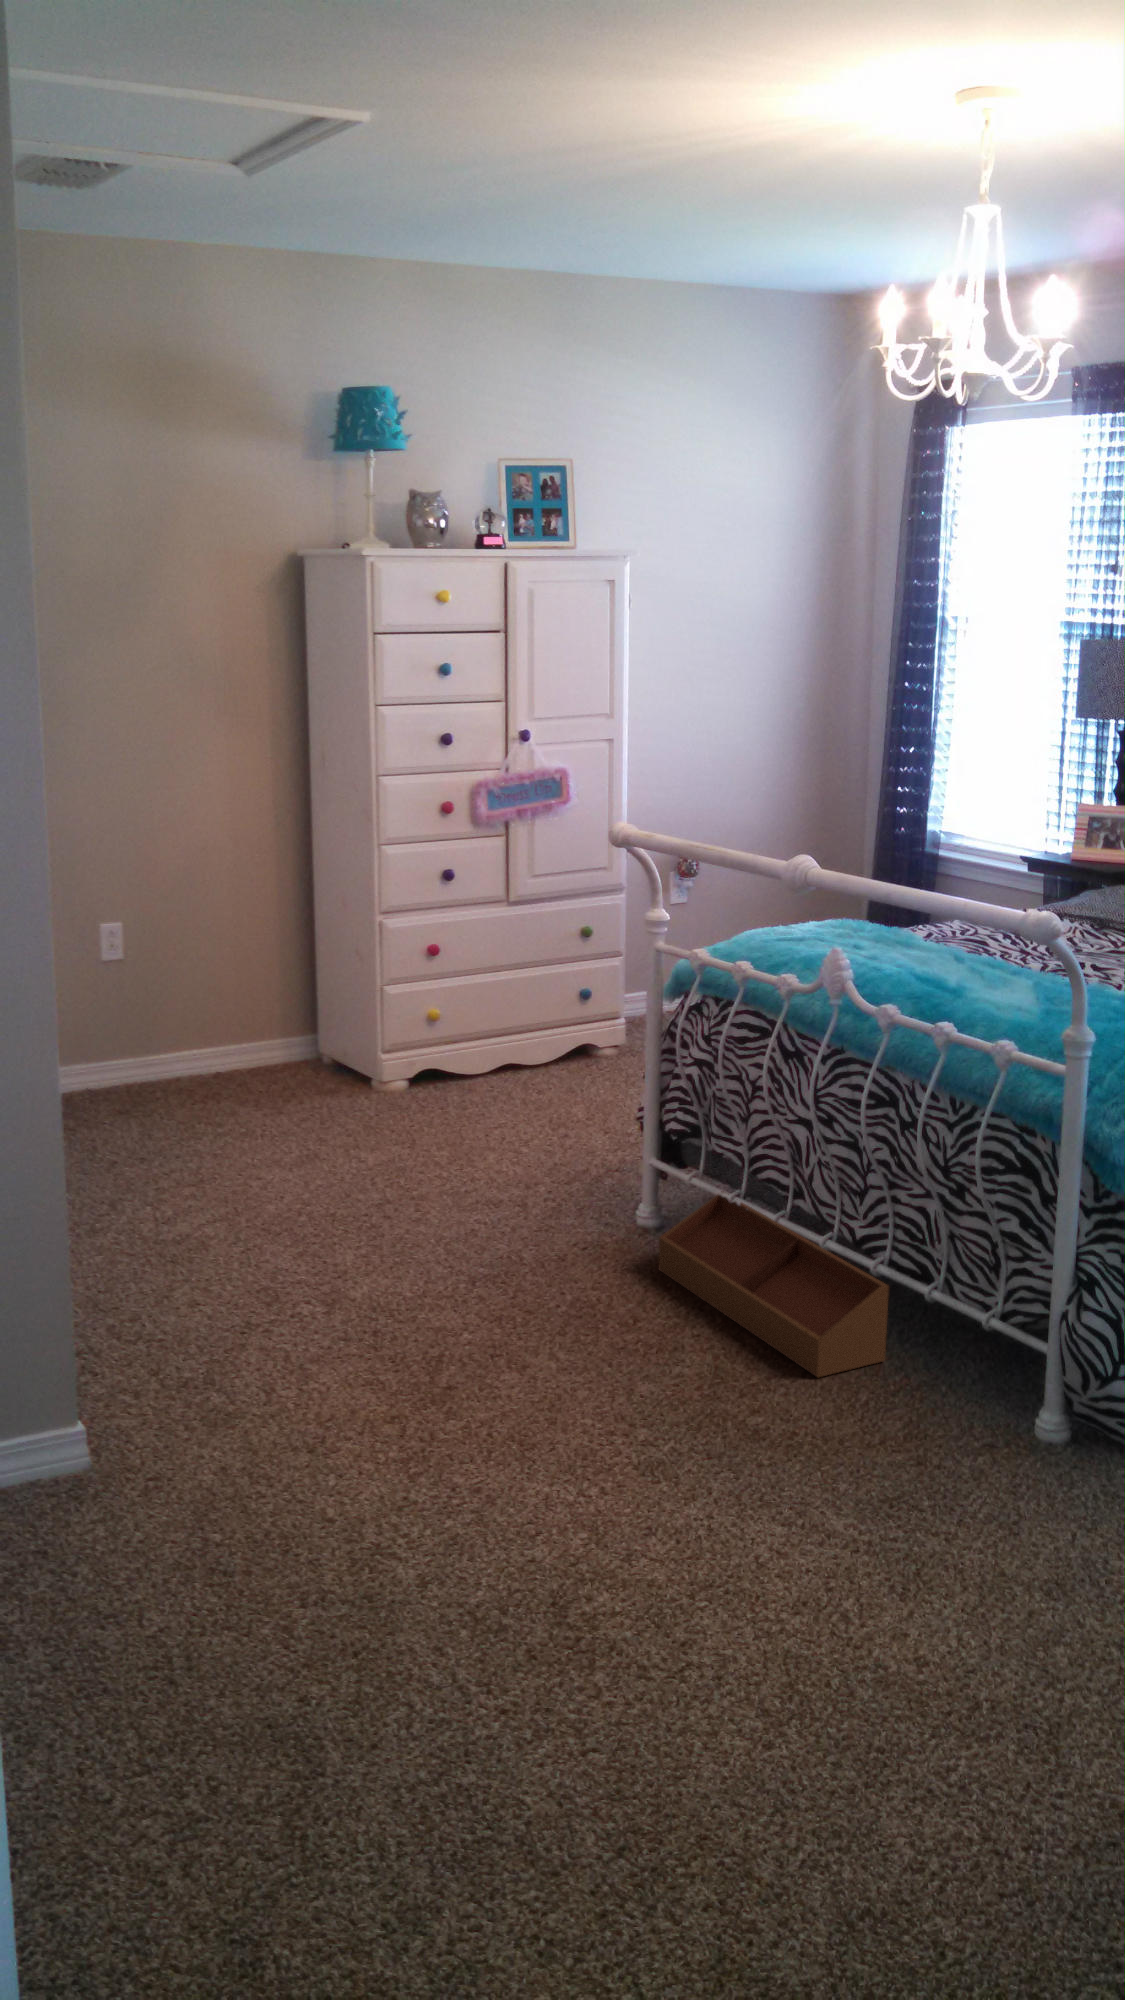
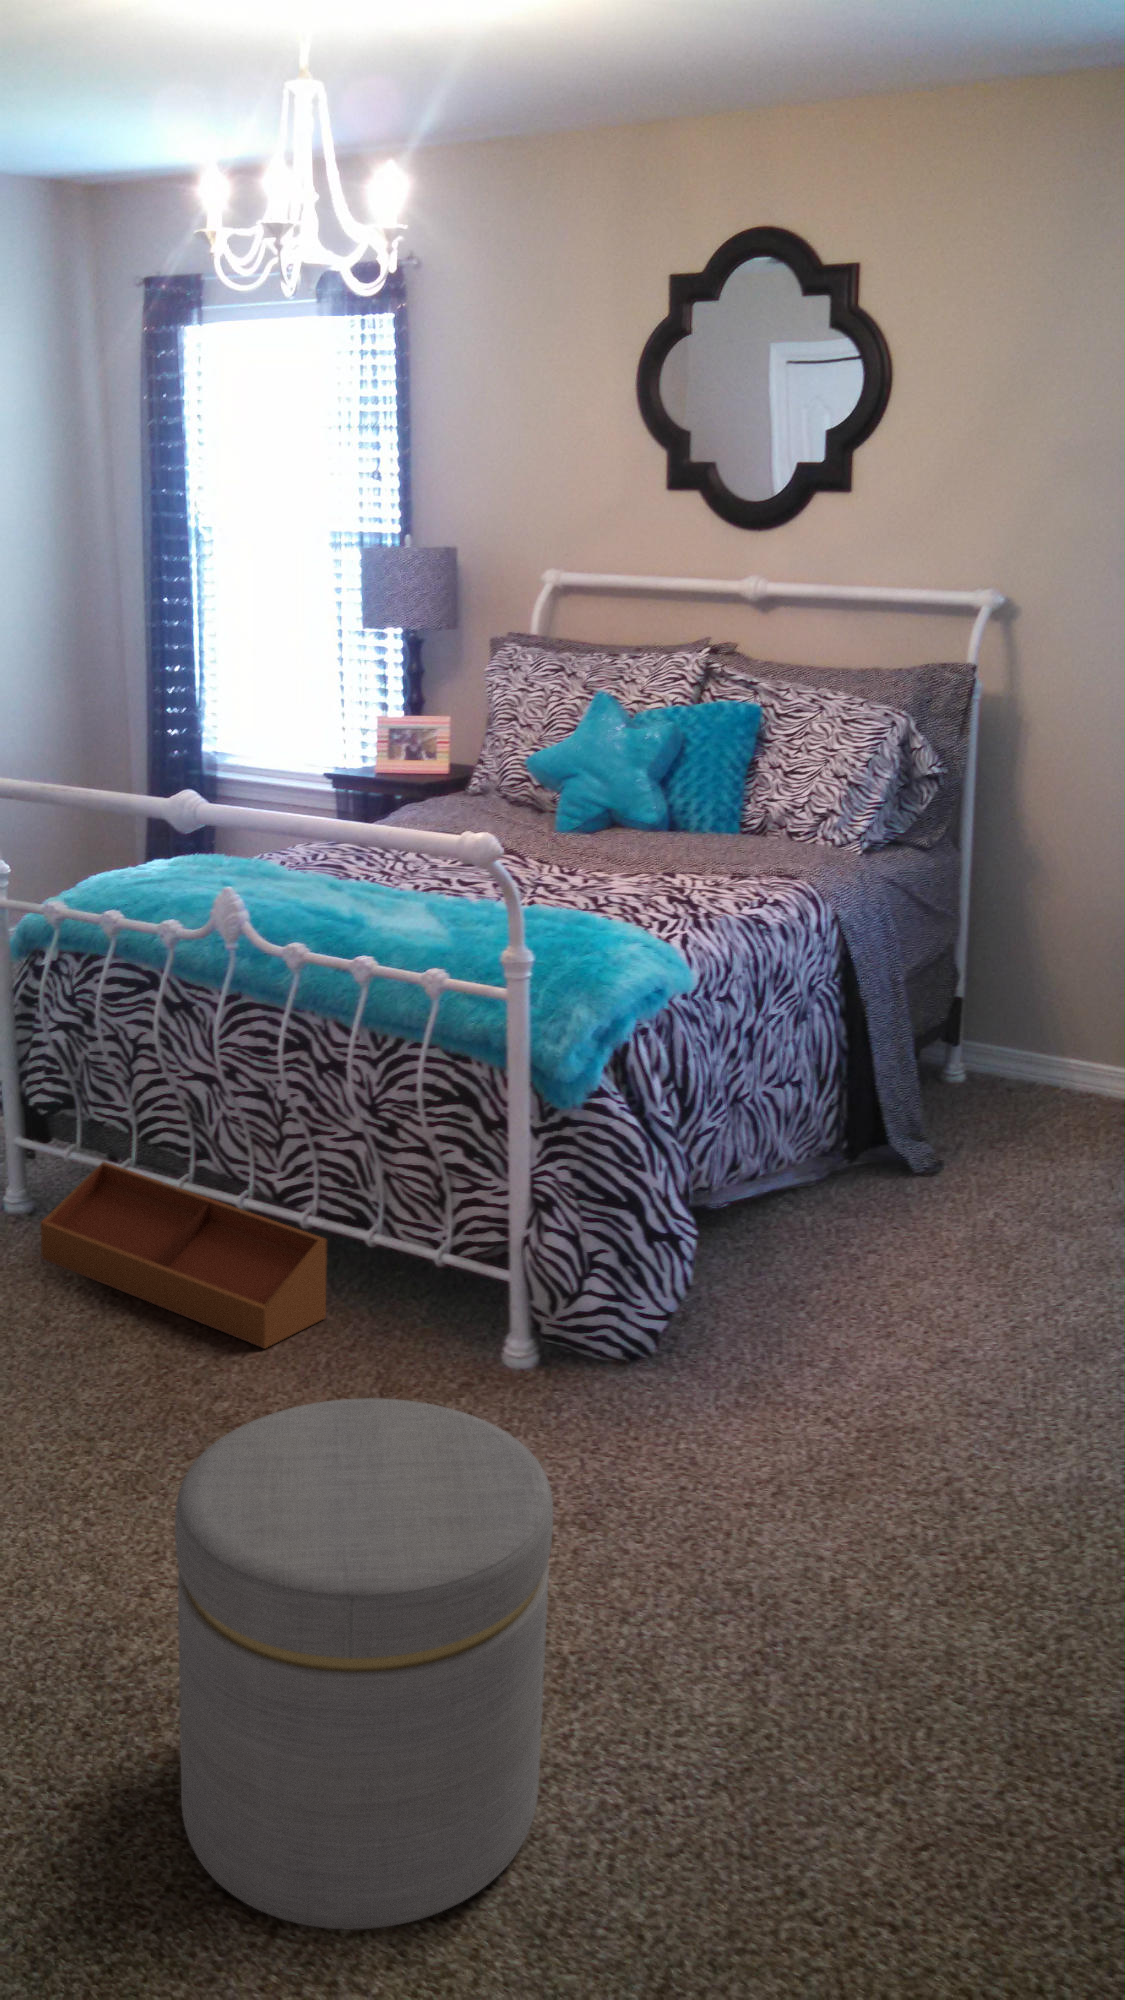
ottoman: none [578,1405,918,1880] -> present [175,1398,553,1929]

